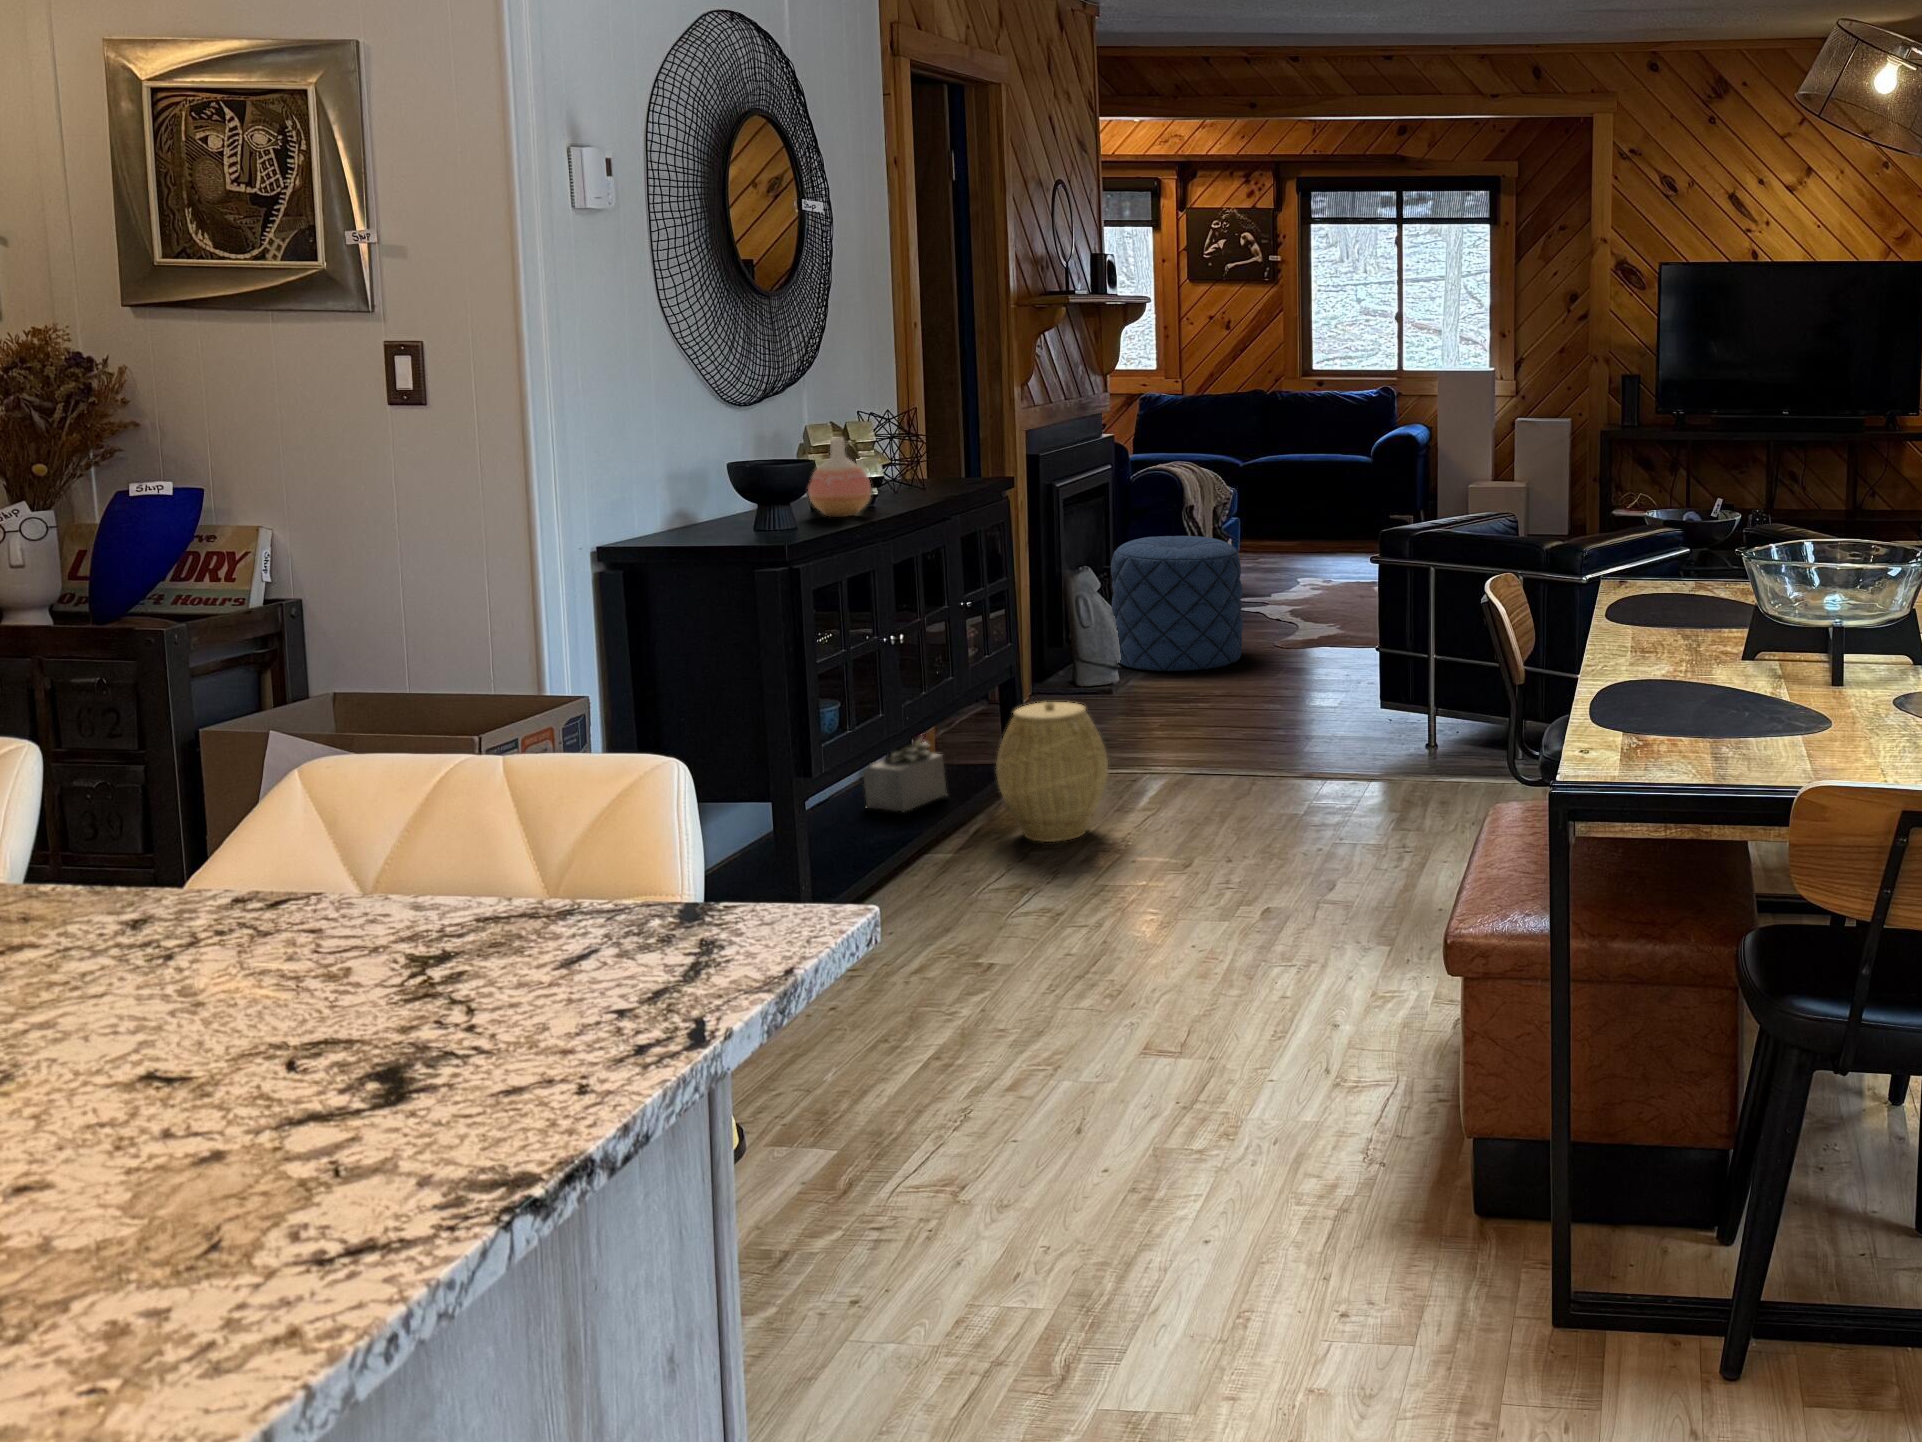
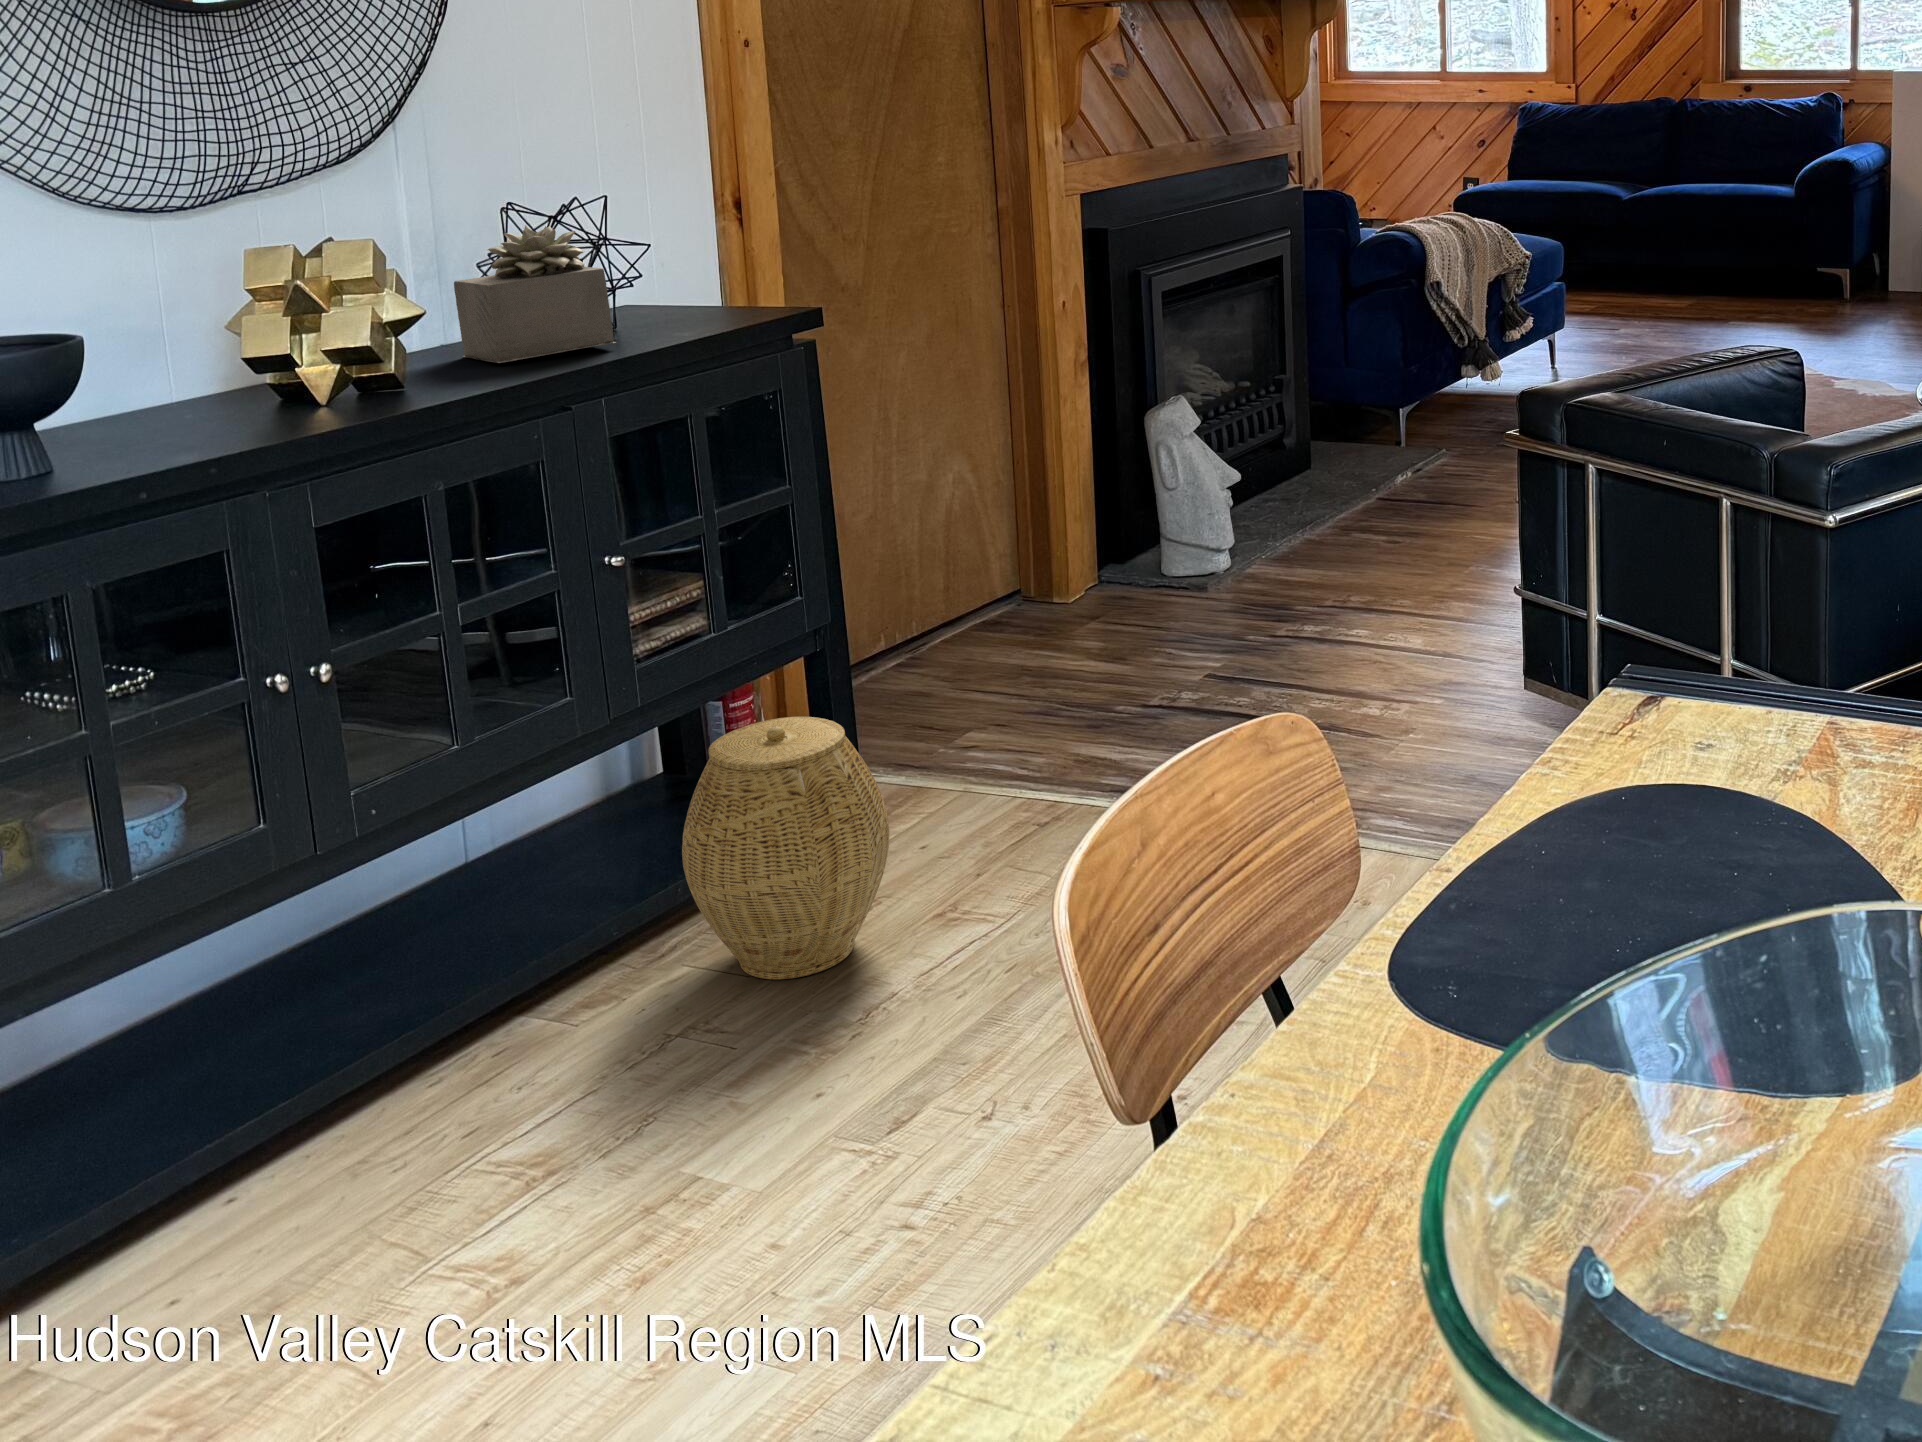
vase: present [808,438,871,517] -> none [164,276,297,427]
pouf: present [1111,536,1243,671] -> none [1253,340,1445,550]
succulent plant: present [863,734,946,811] -> present [454,225,615,363]

